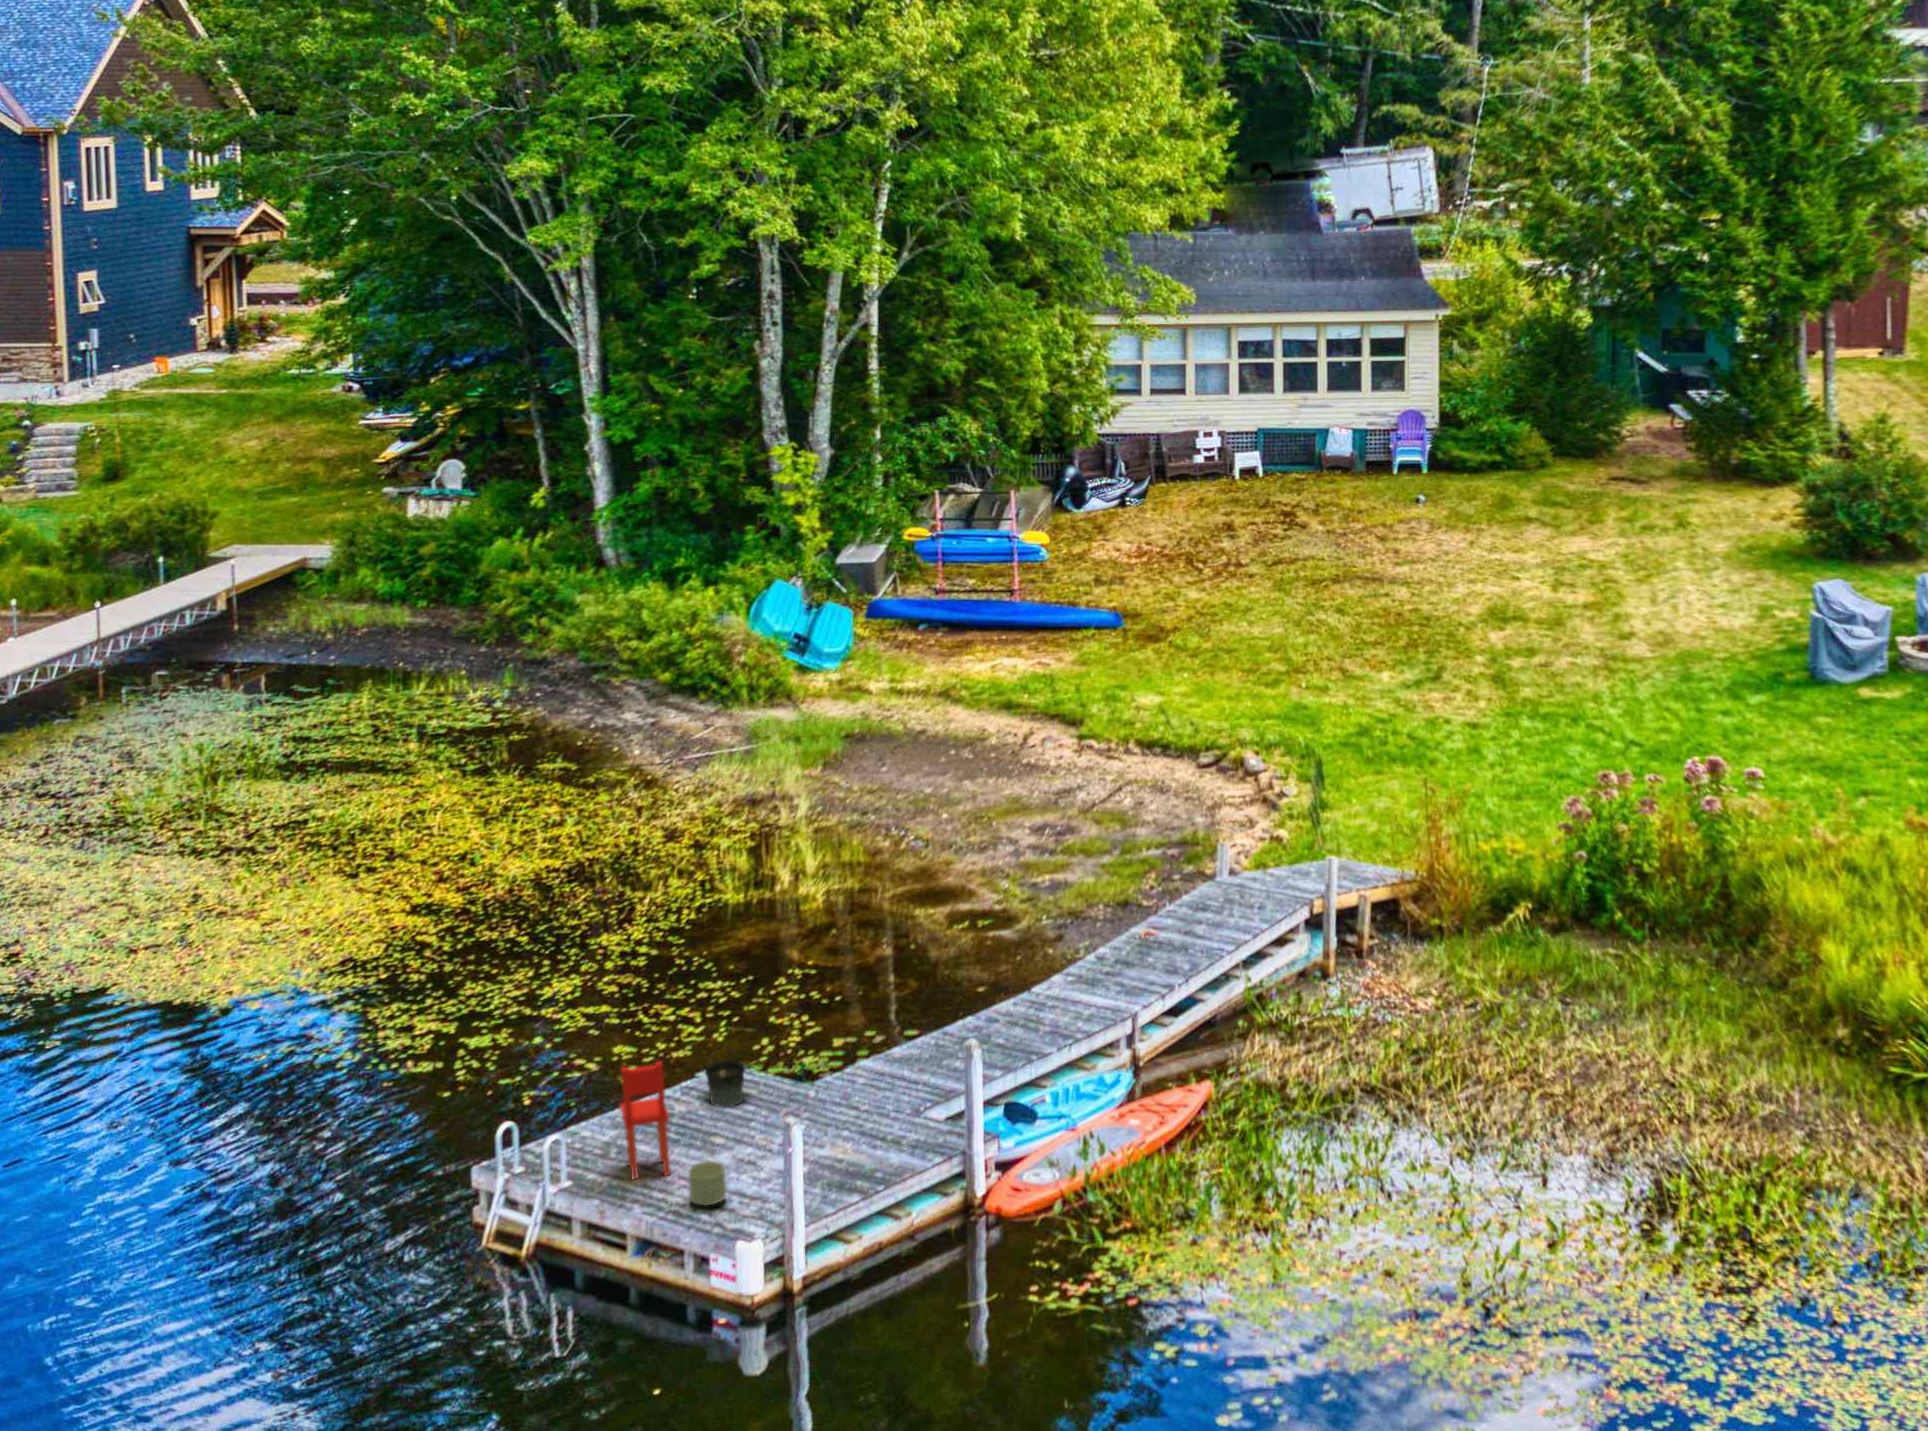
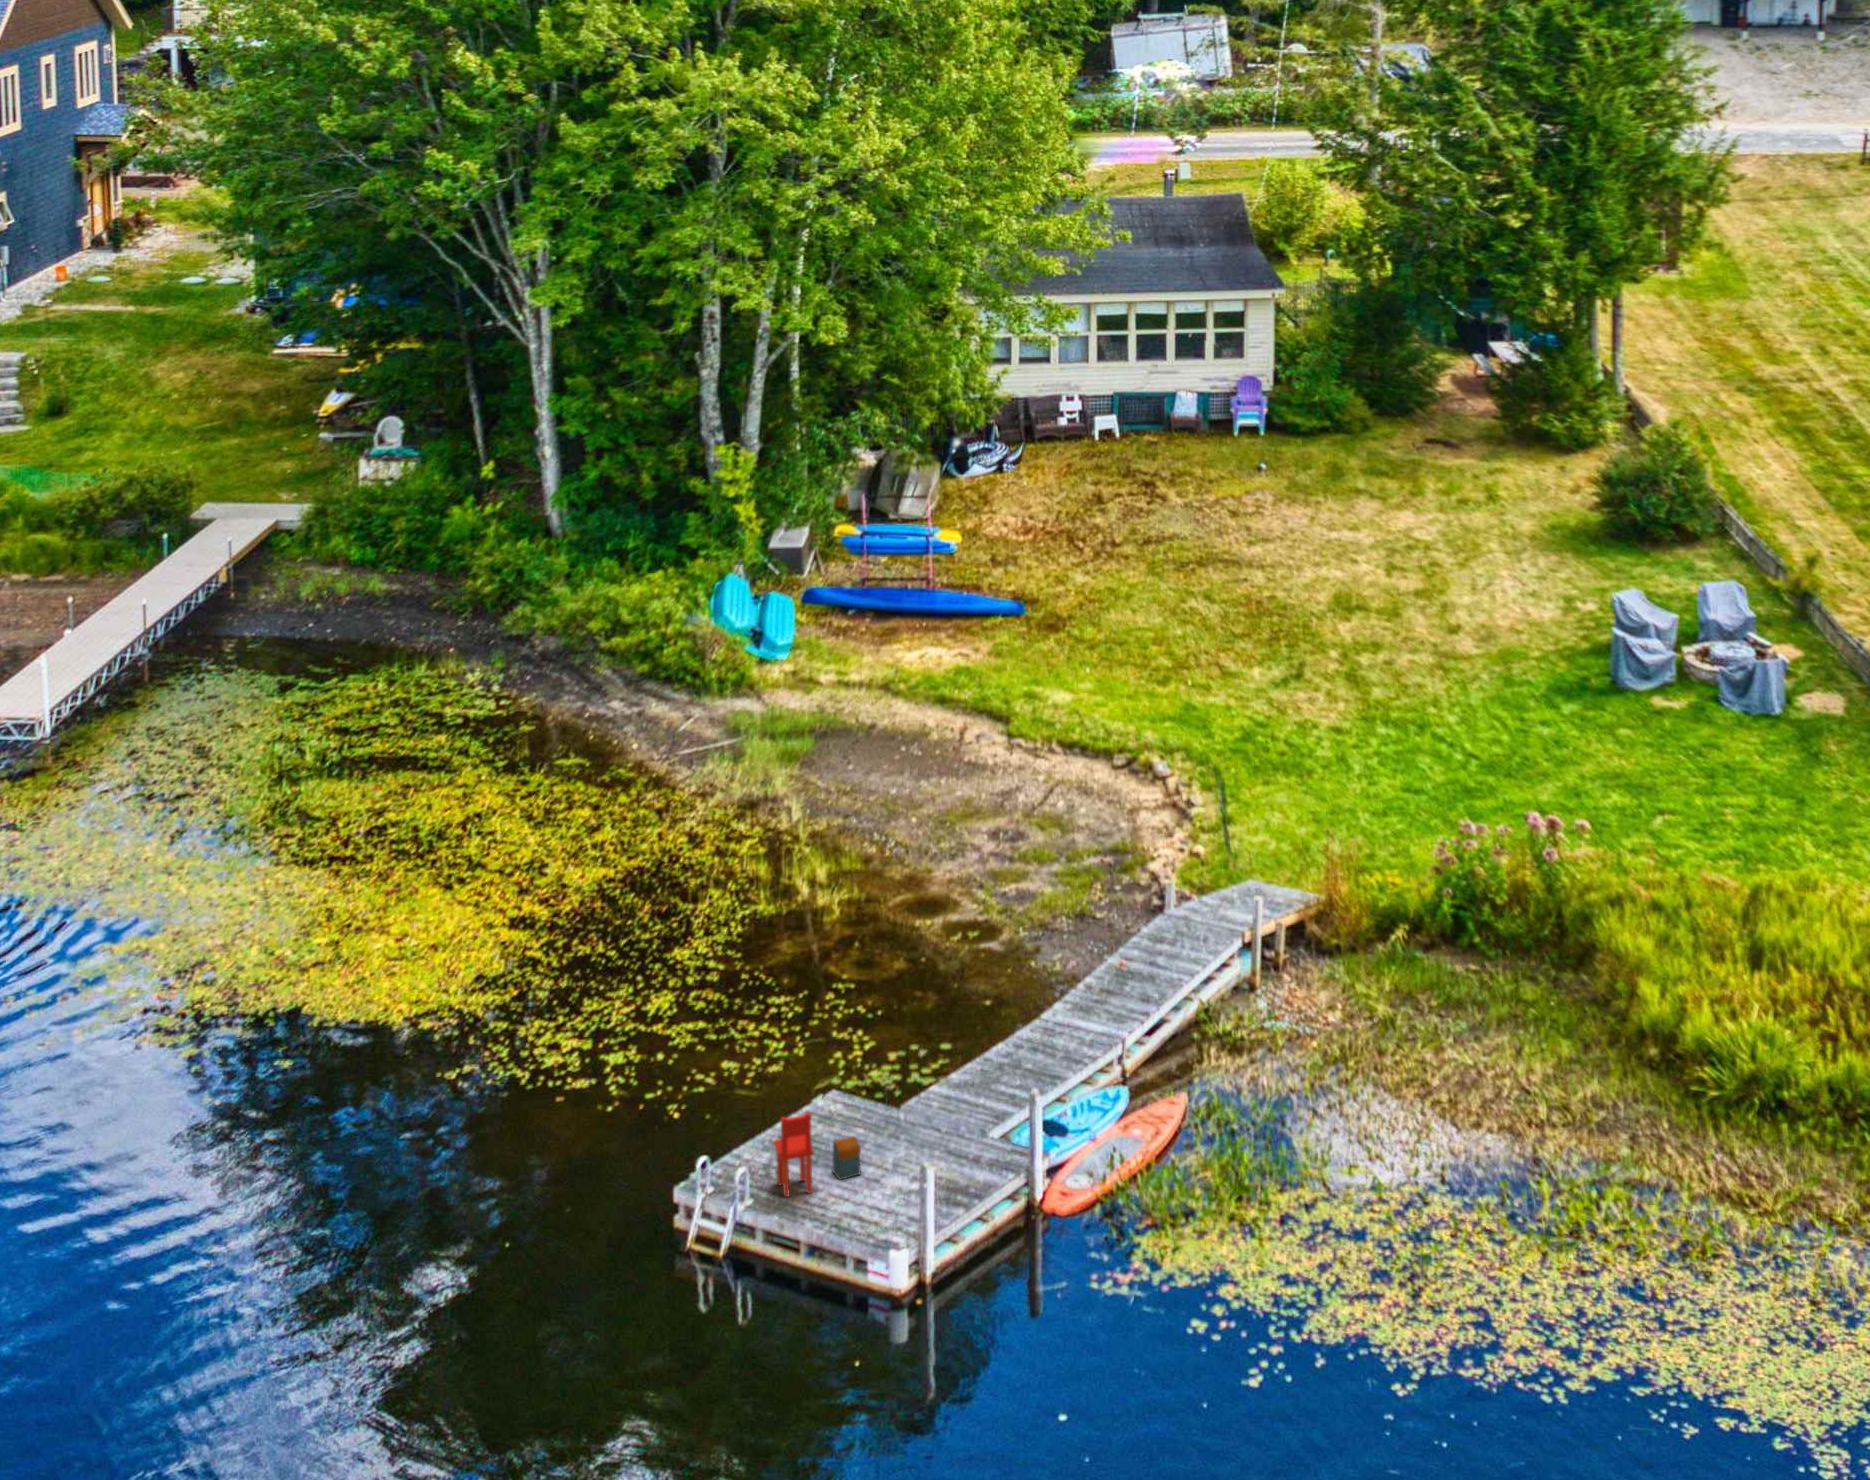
bucket: present [703,1060,745,1107] -> none [815,1092,849,1129]
backpack: none [704,1104,742,1162] -> present [833,1136,861,1180]
planter: present [688,1162,726,1206] -> none [835,1187,862,1221]

